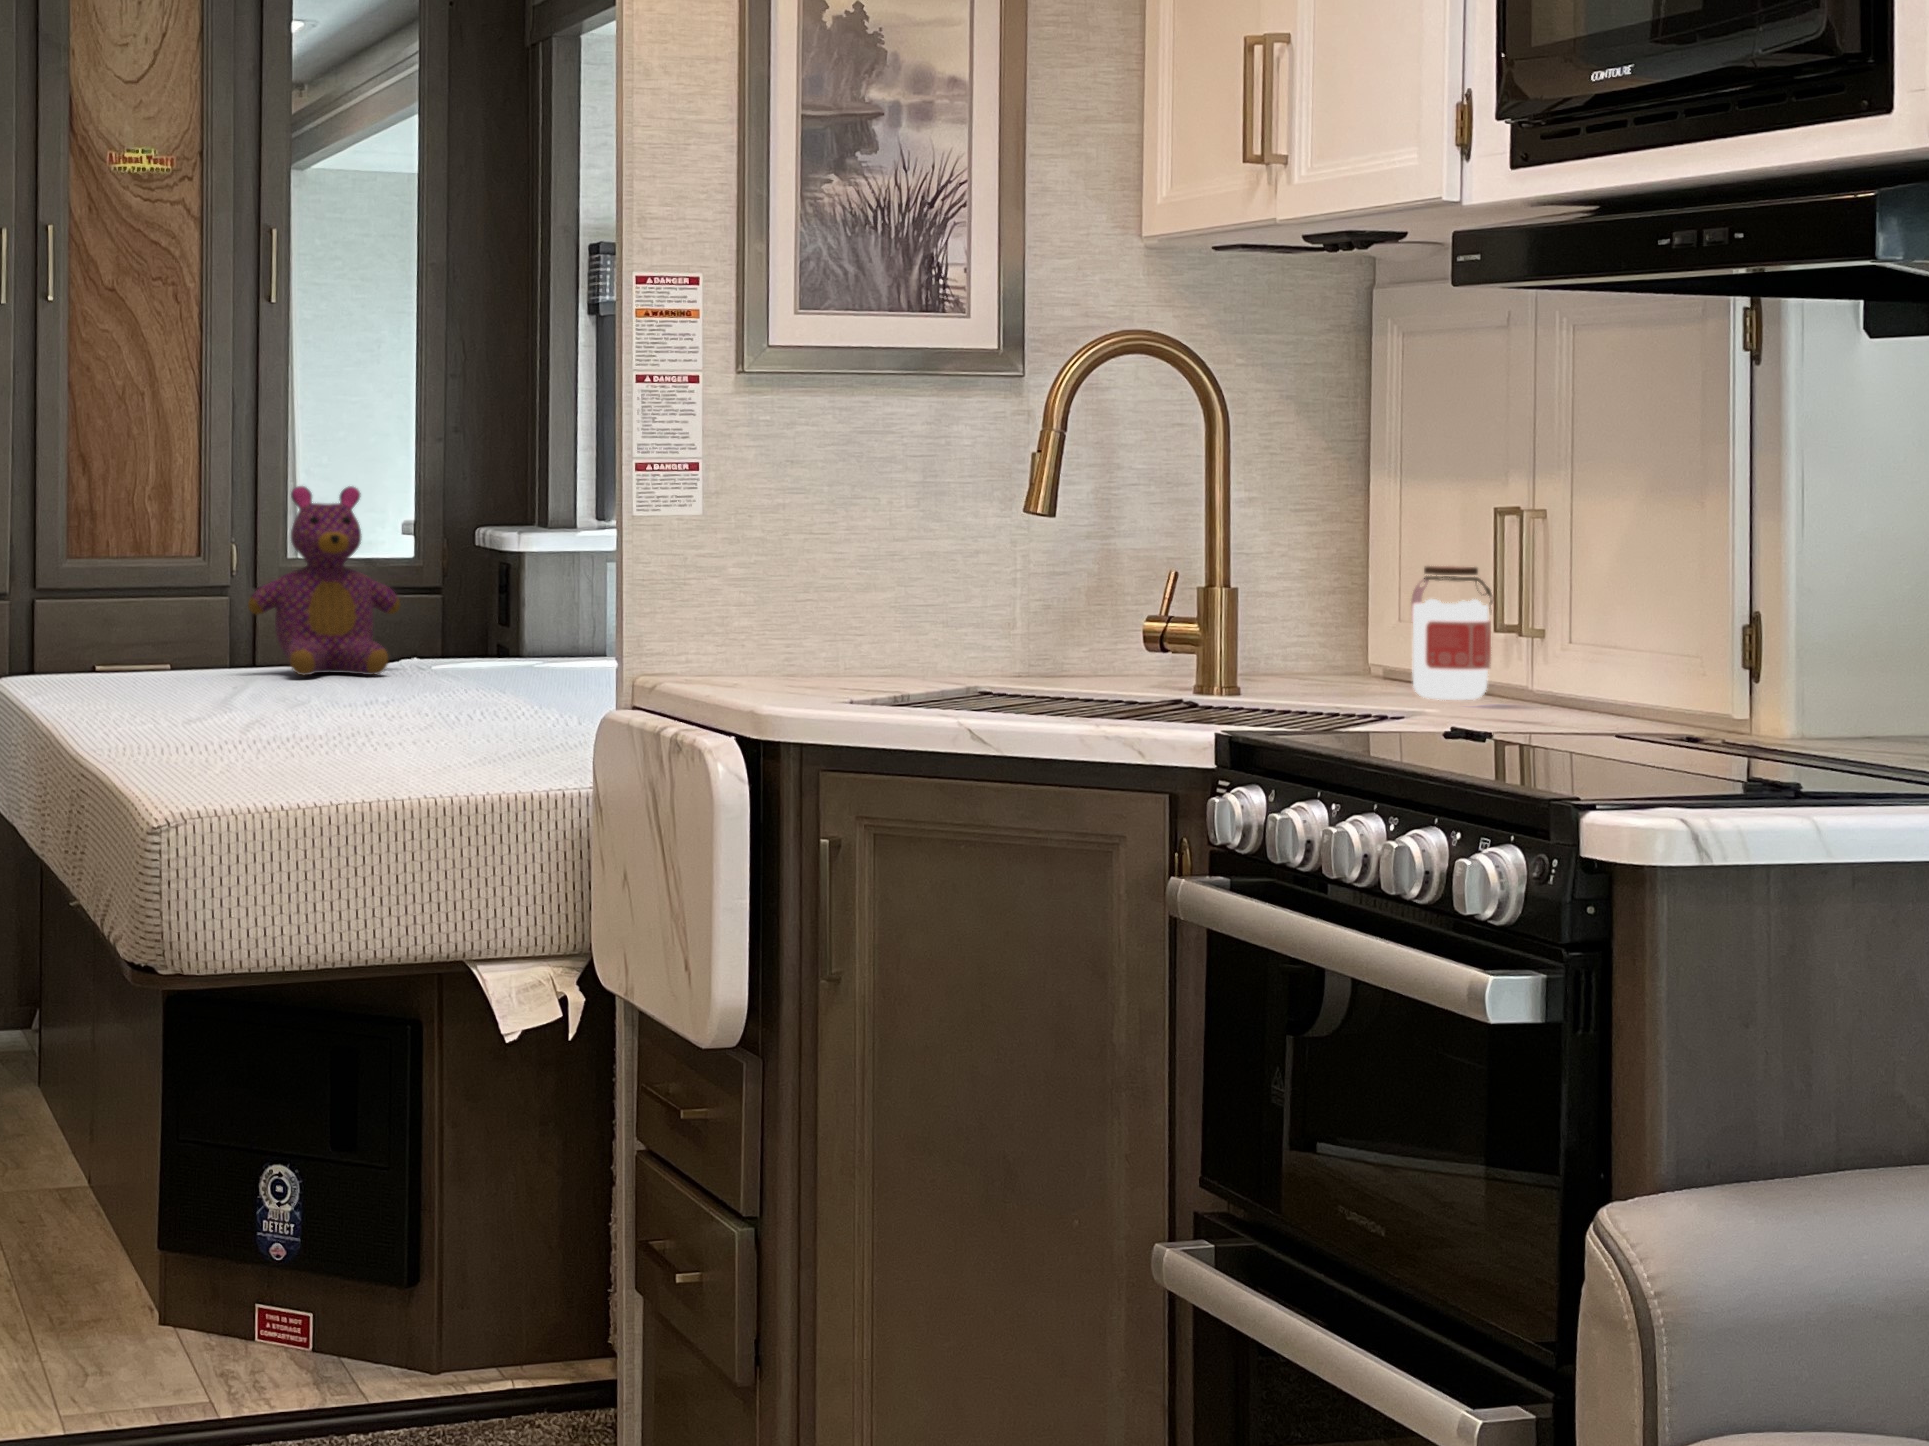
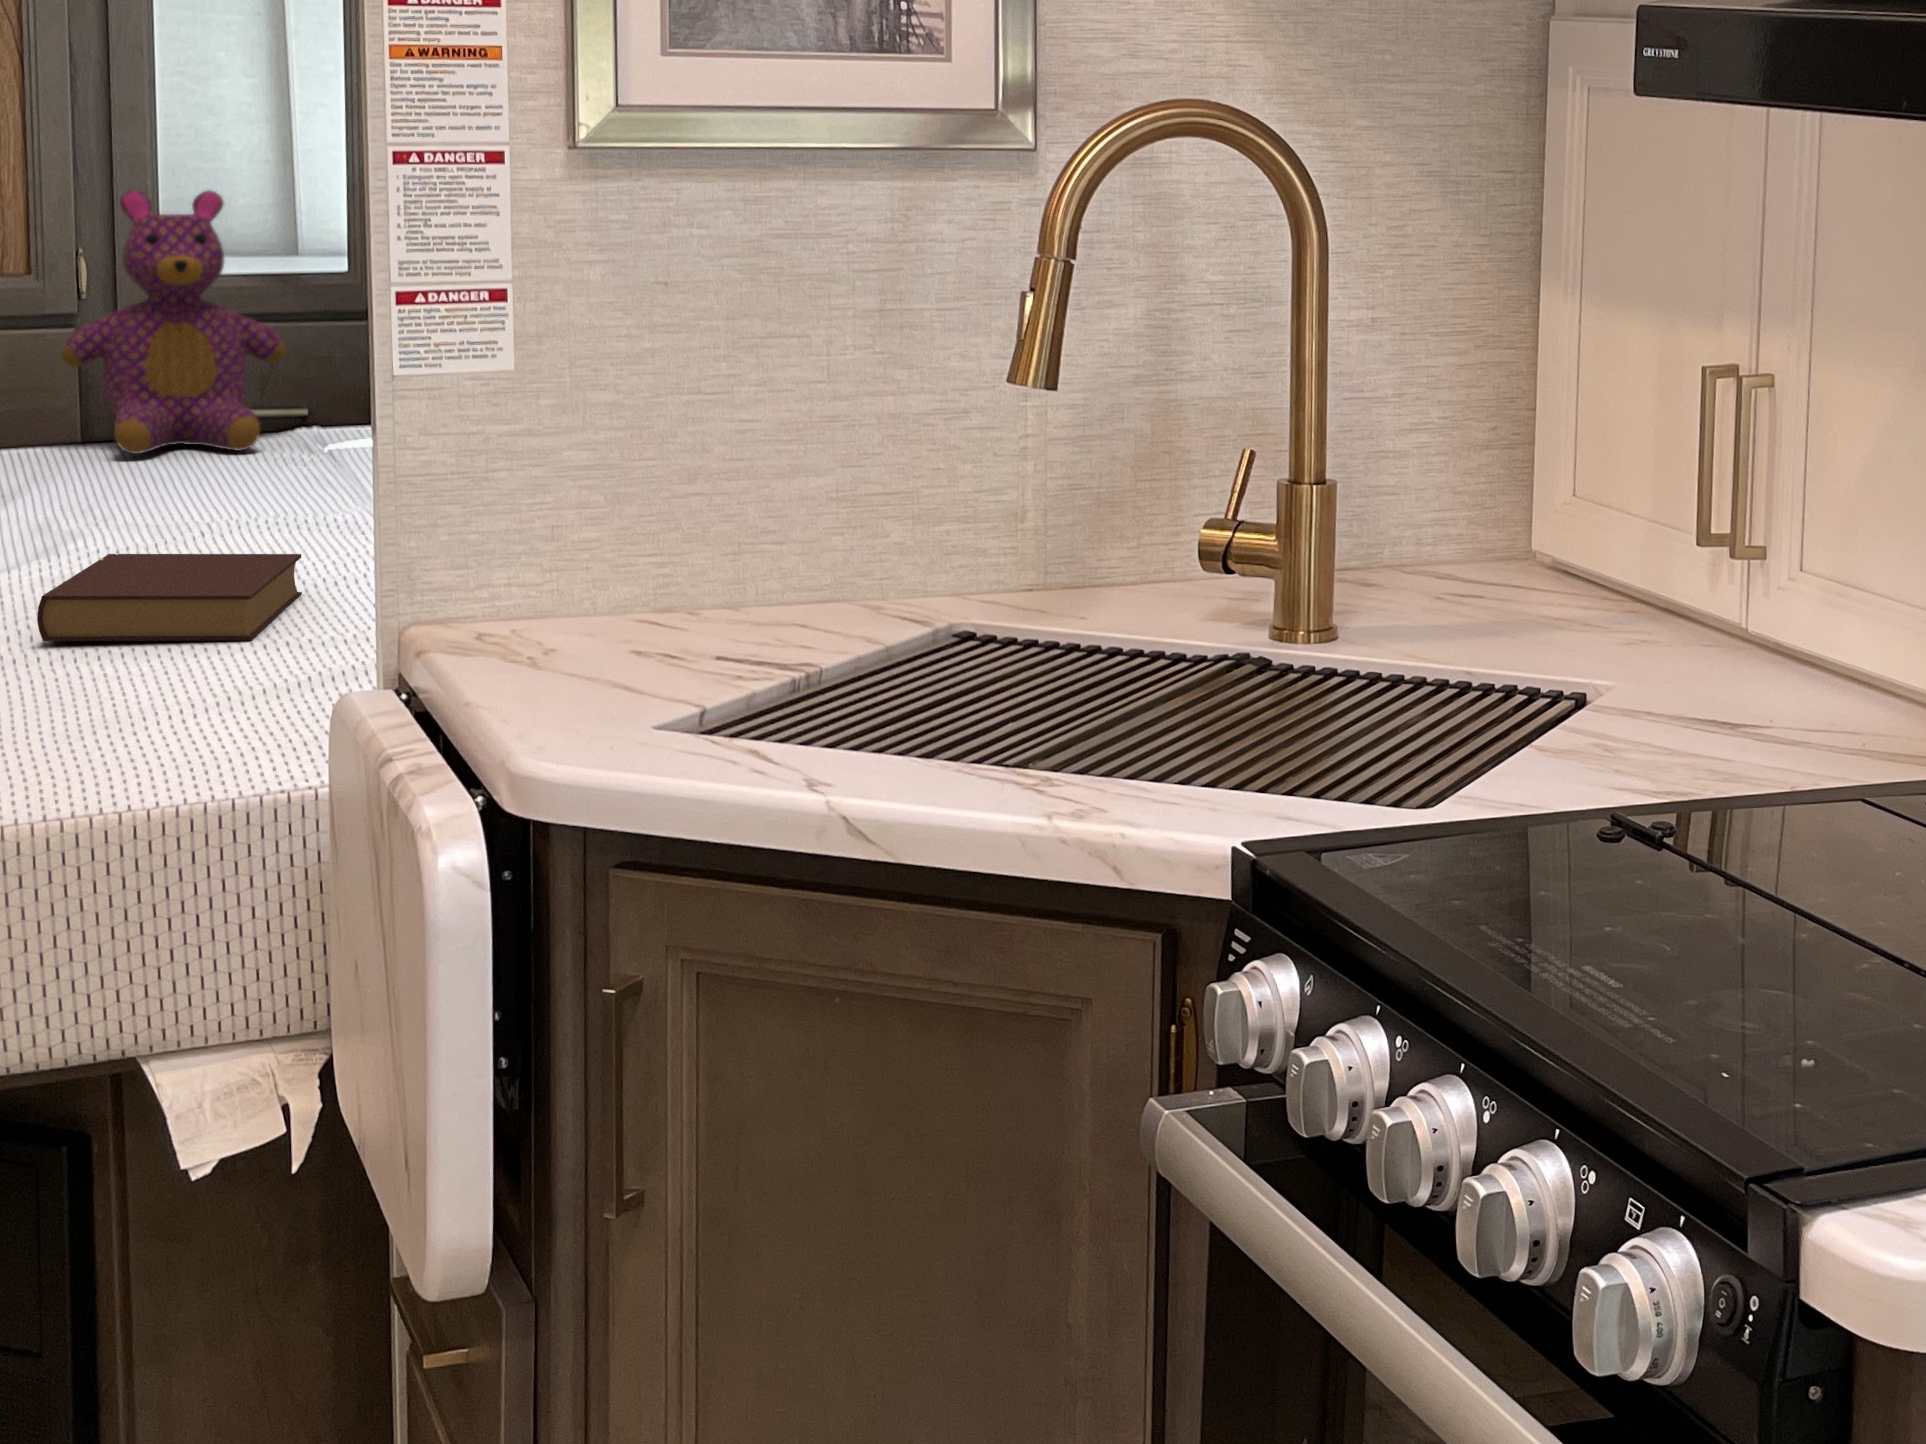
jar: present [1411,566,1493,700] -> none [1571,458,1693,665]
book: none [333,700,484,746] -> present [37,554,302,641]

